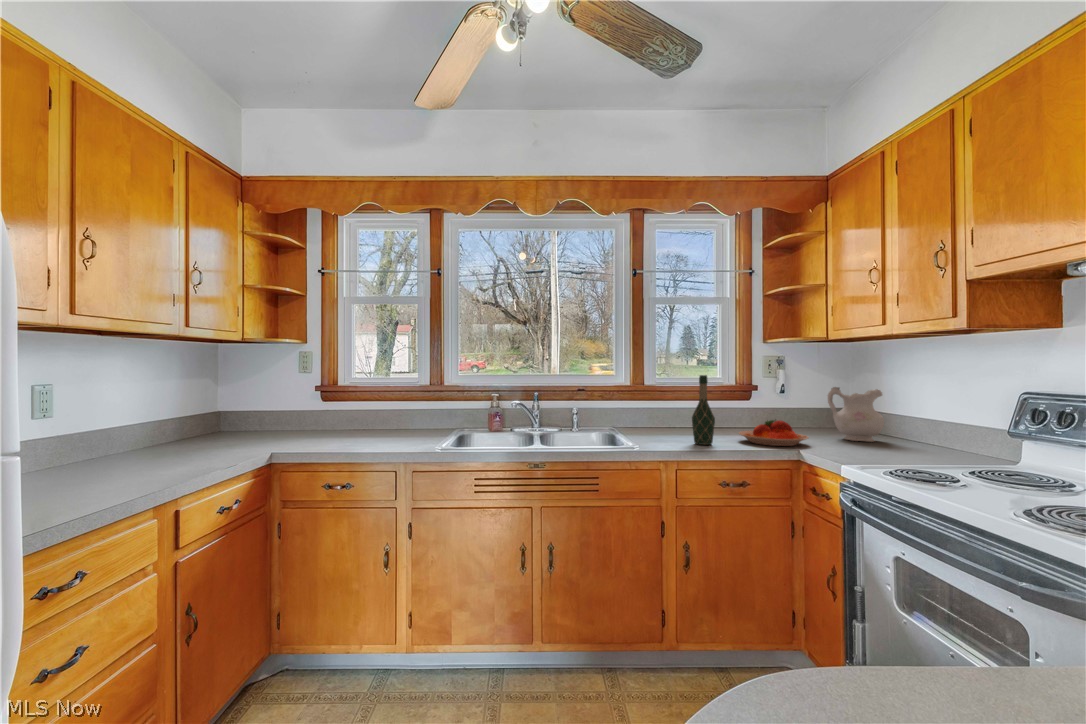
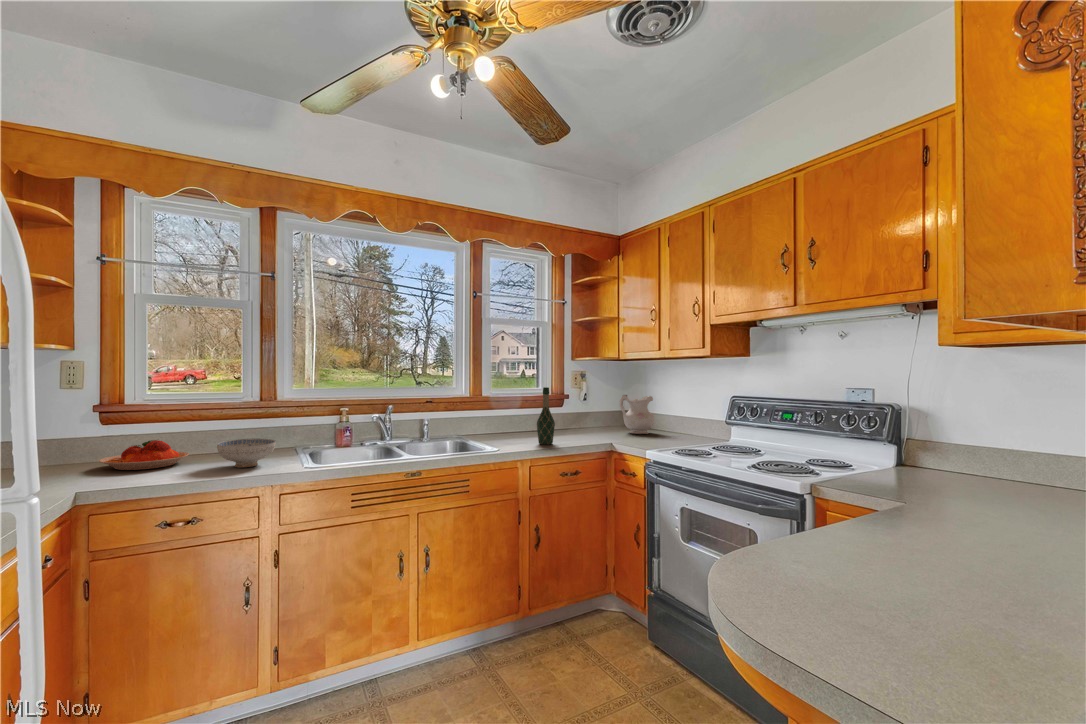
ceramic bowl: none [375,418,422,443] -> present [217,438,276,468]
plate: present [739,420,808,446] -> present [99,440,189,470]

